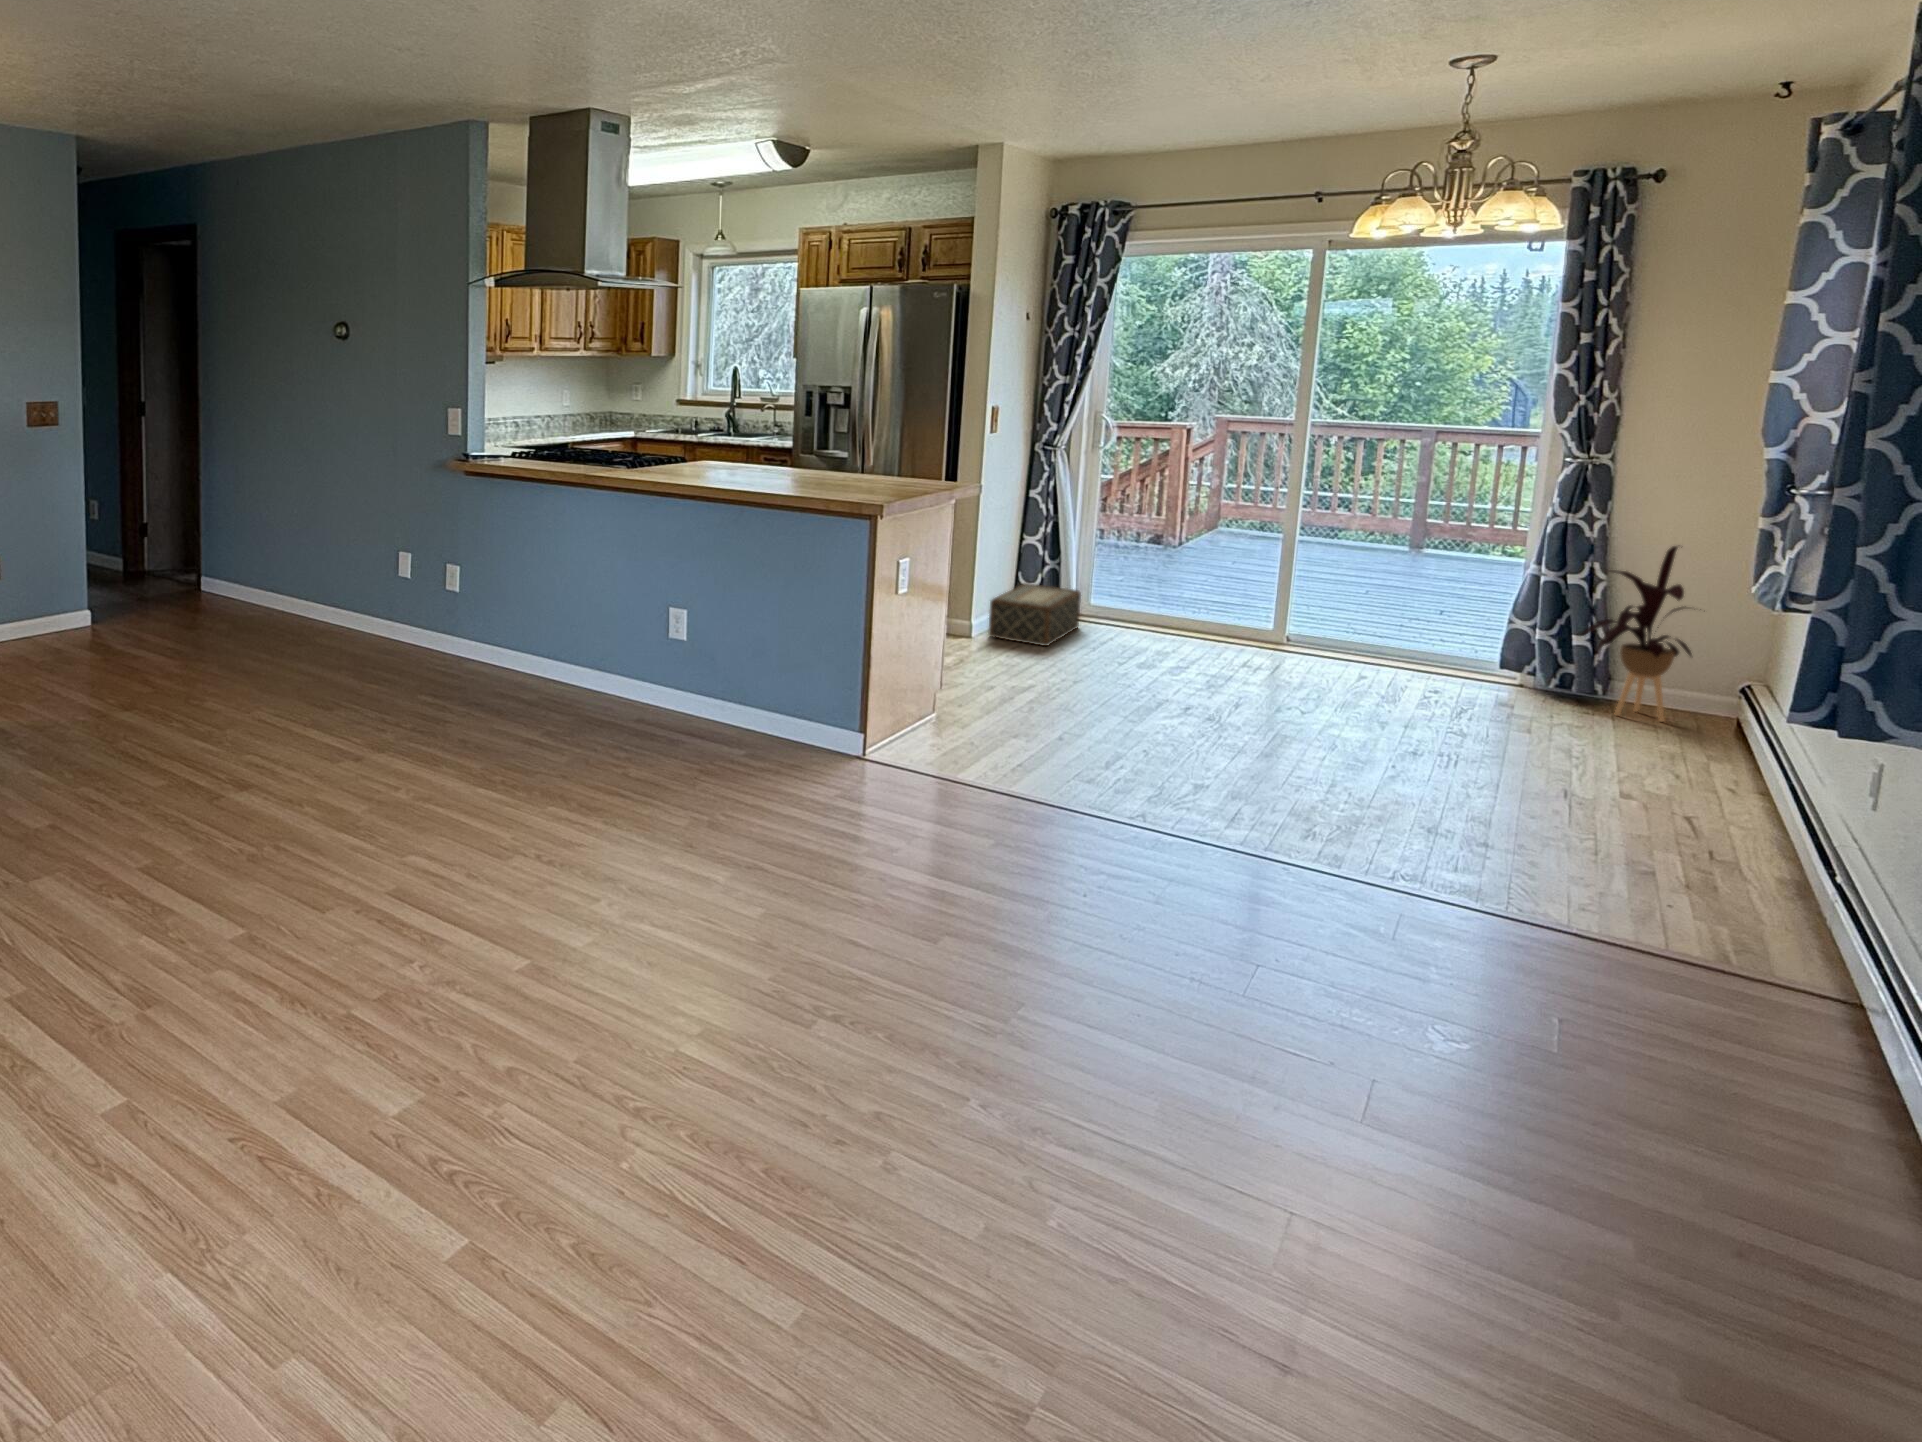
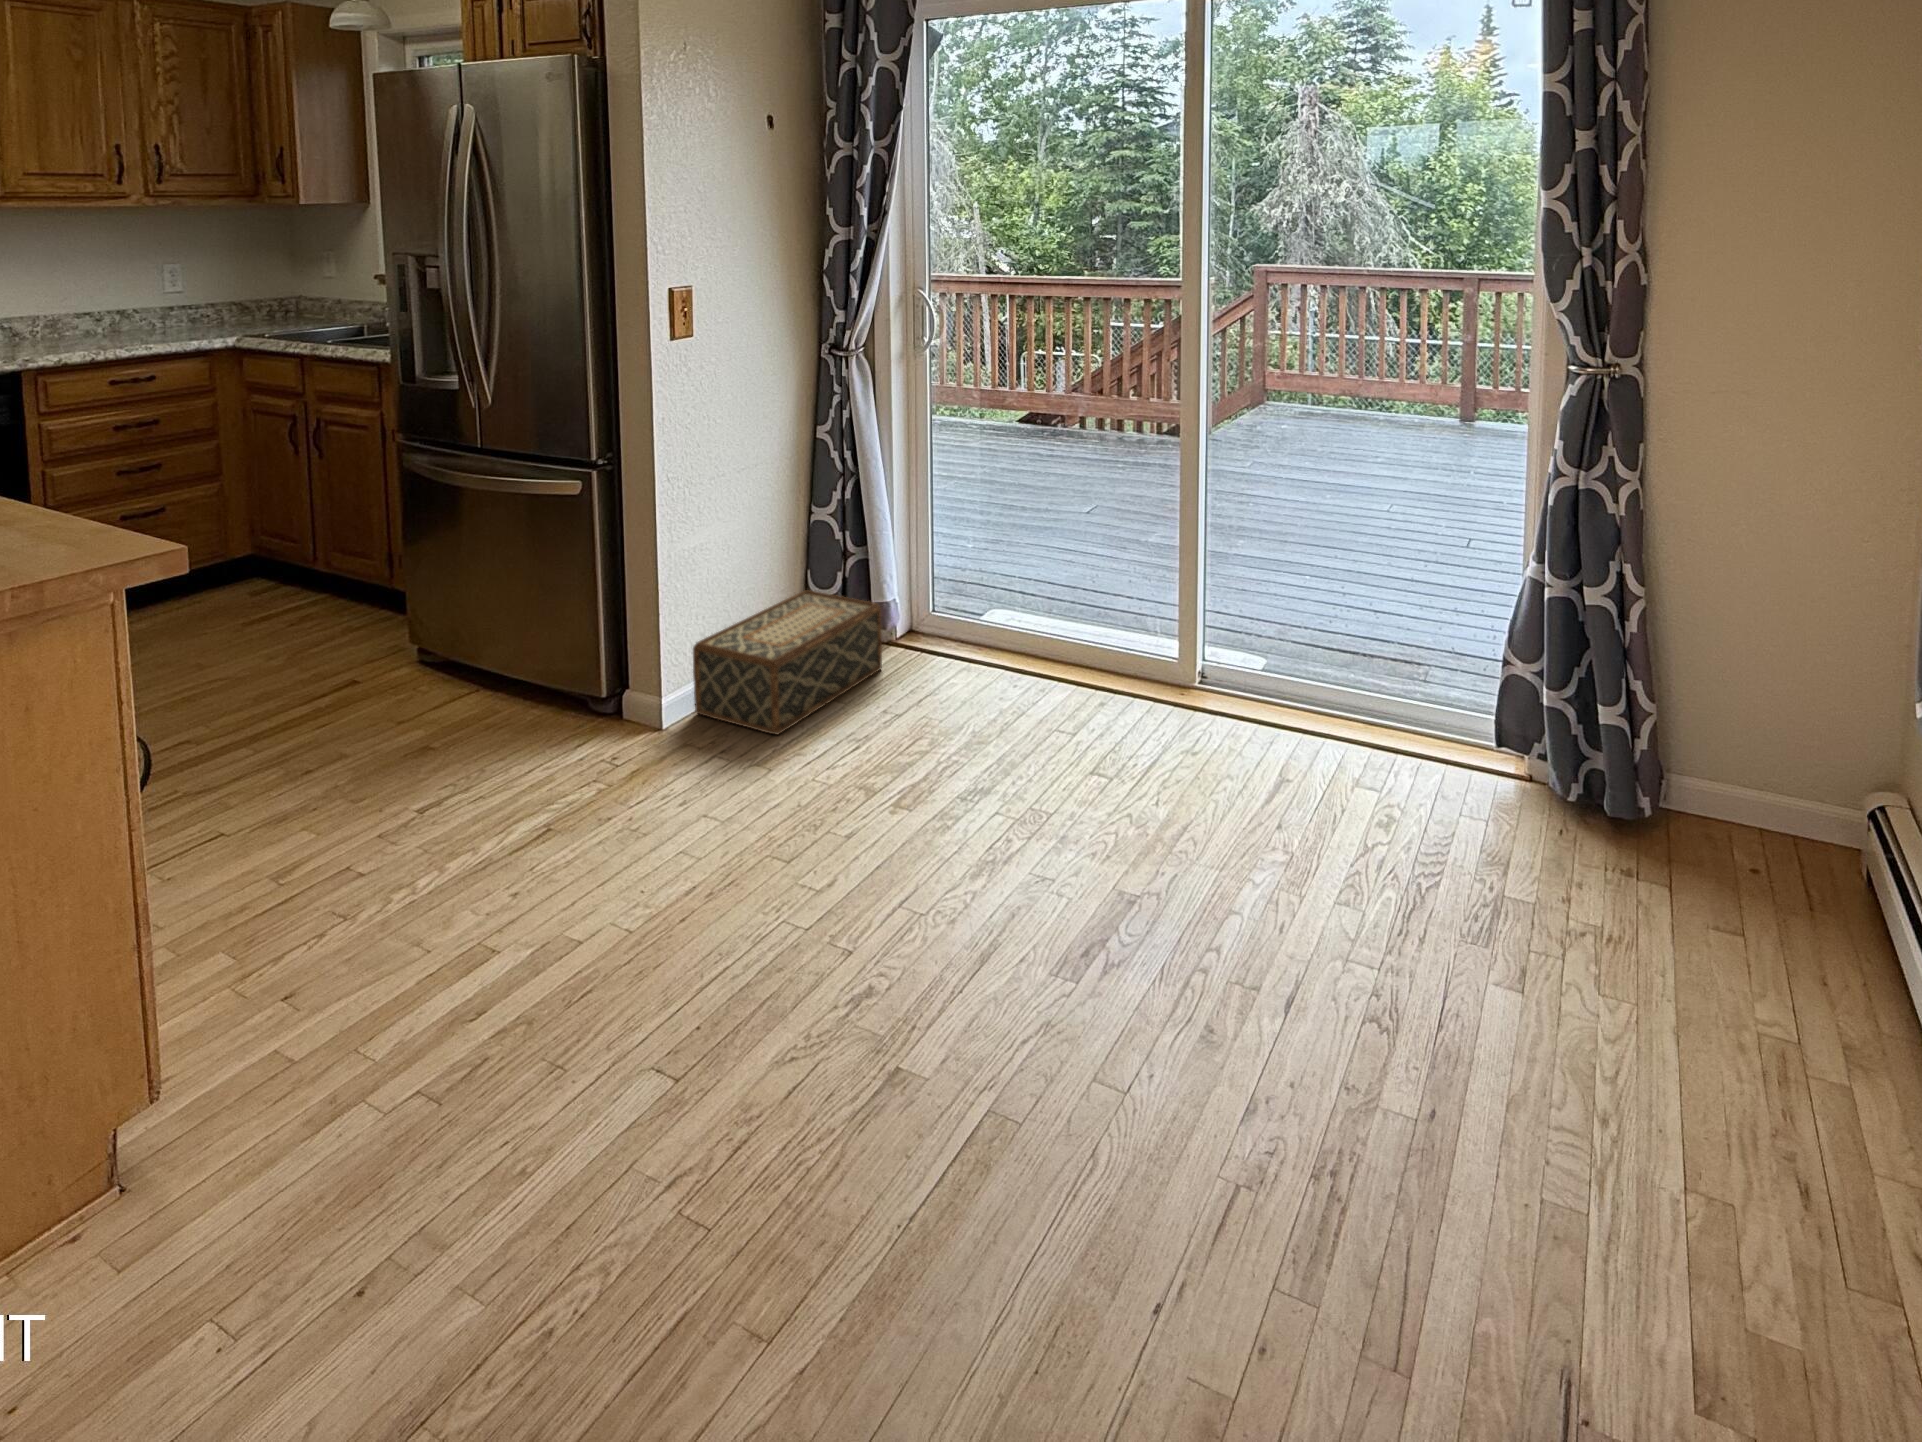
house plant: present [1582,546,1701,722] -> none [1601,543,1812,890]

